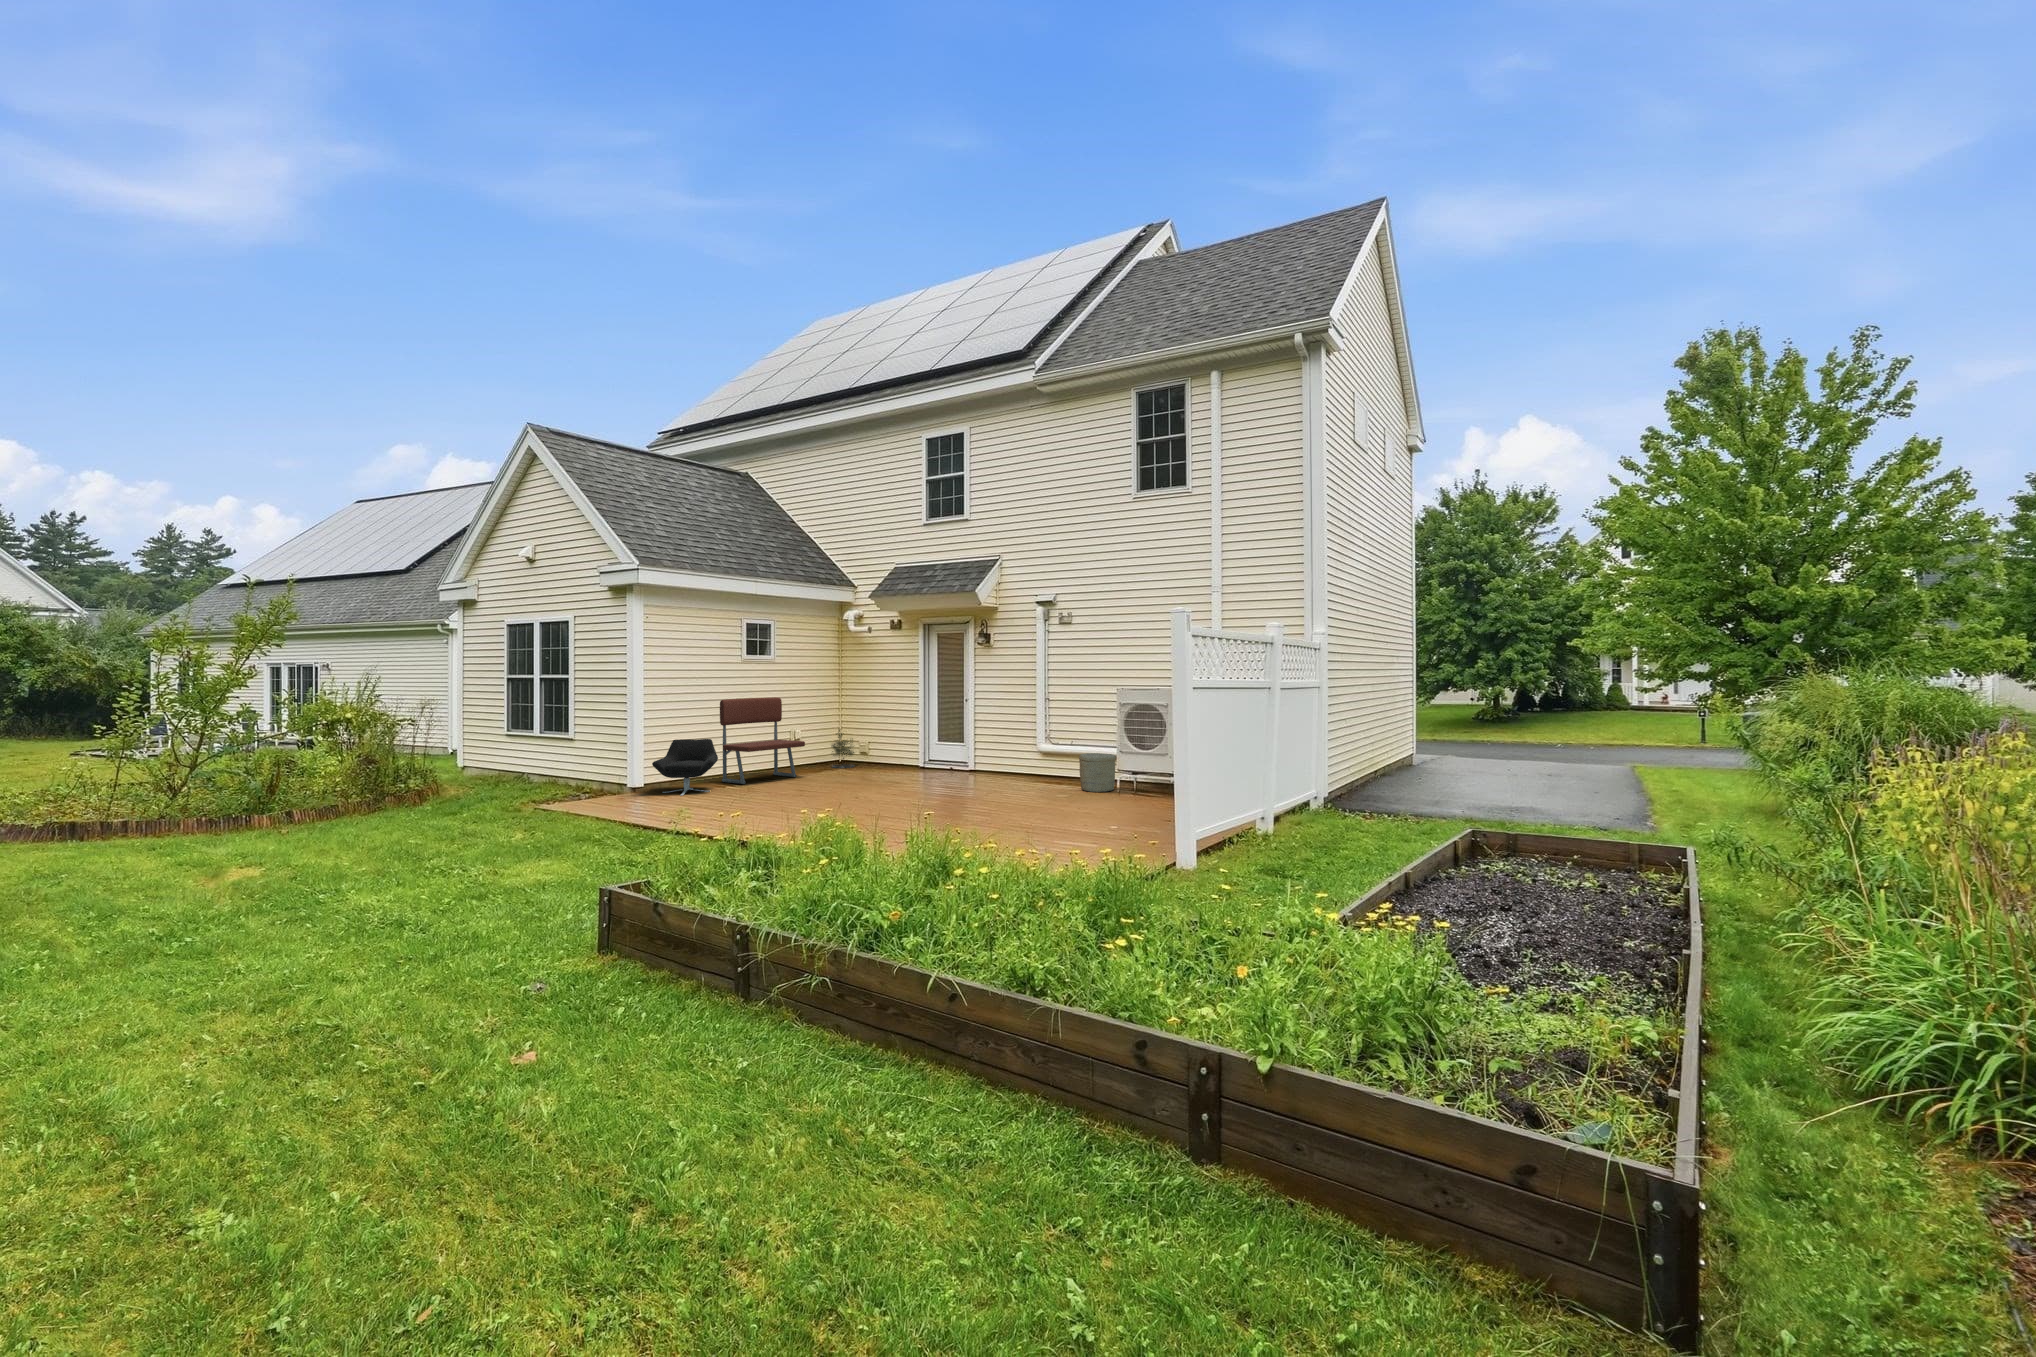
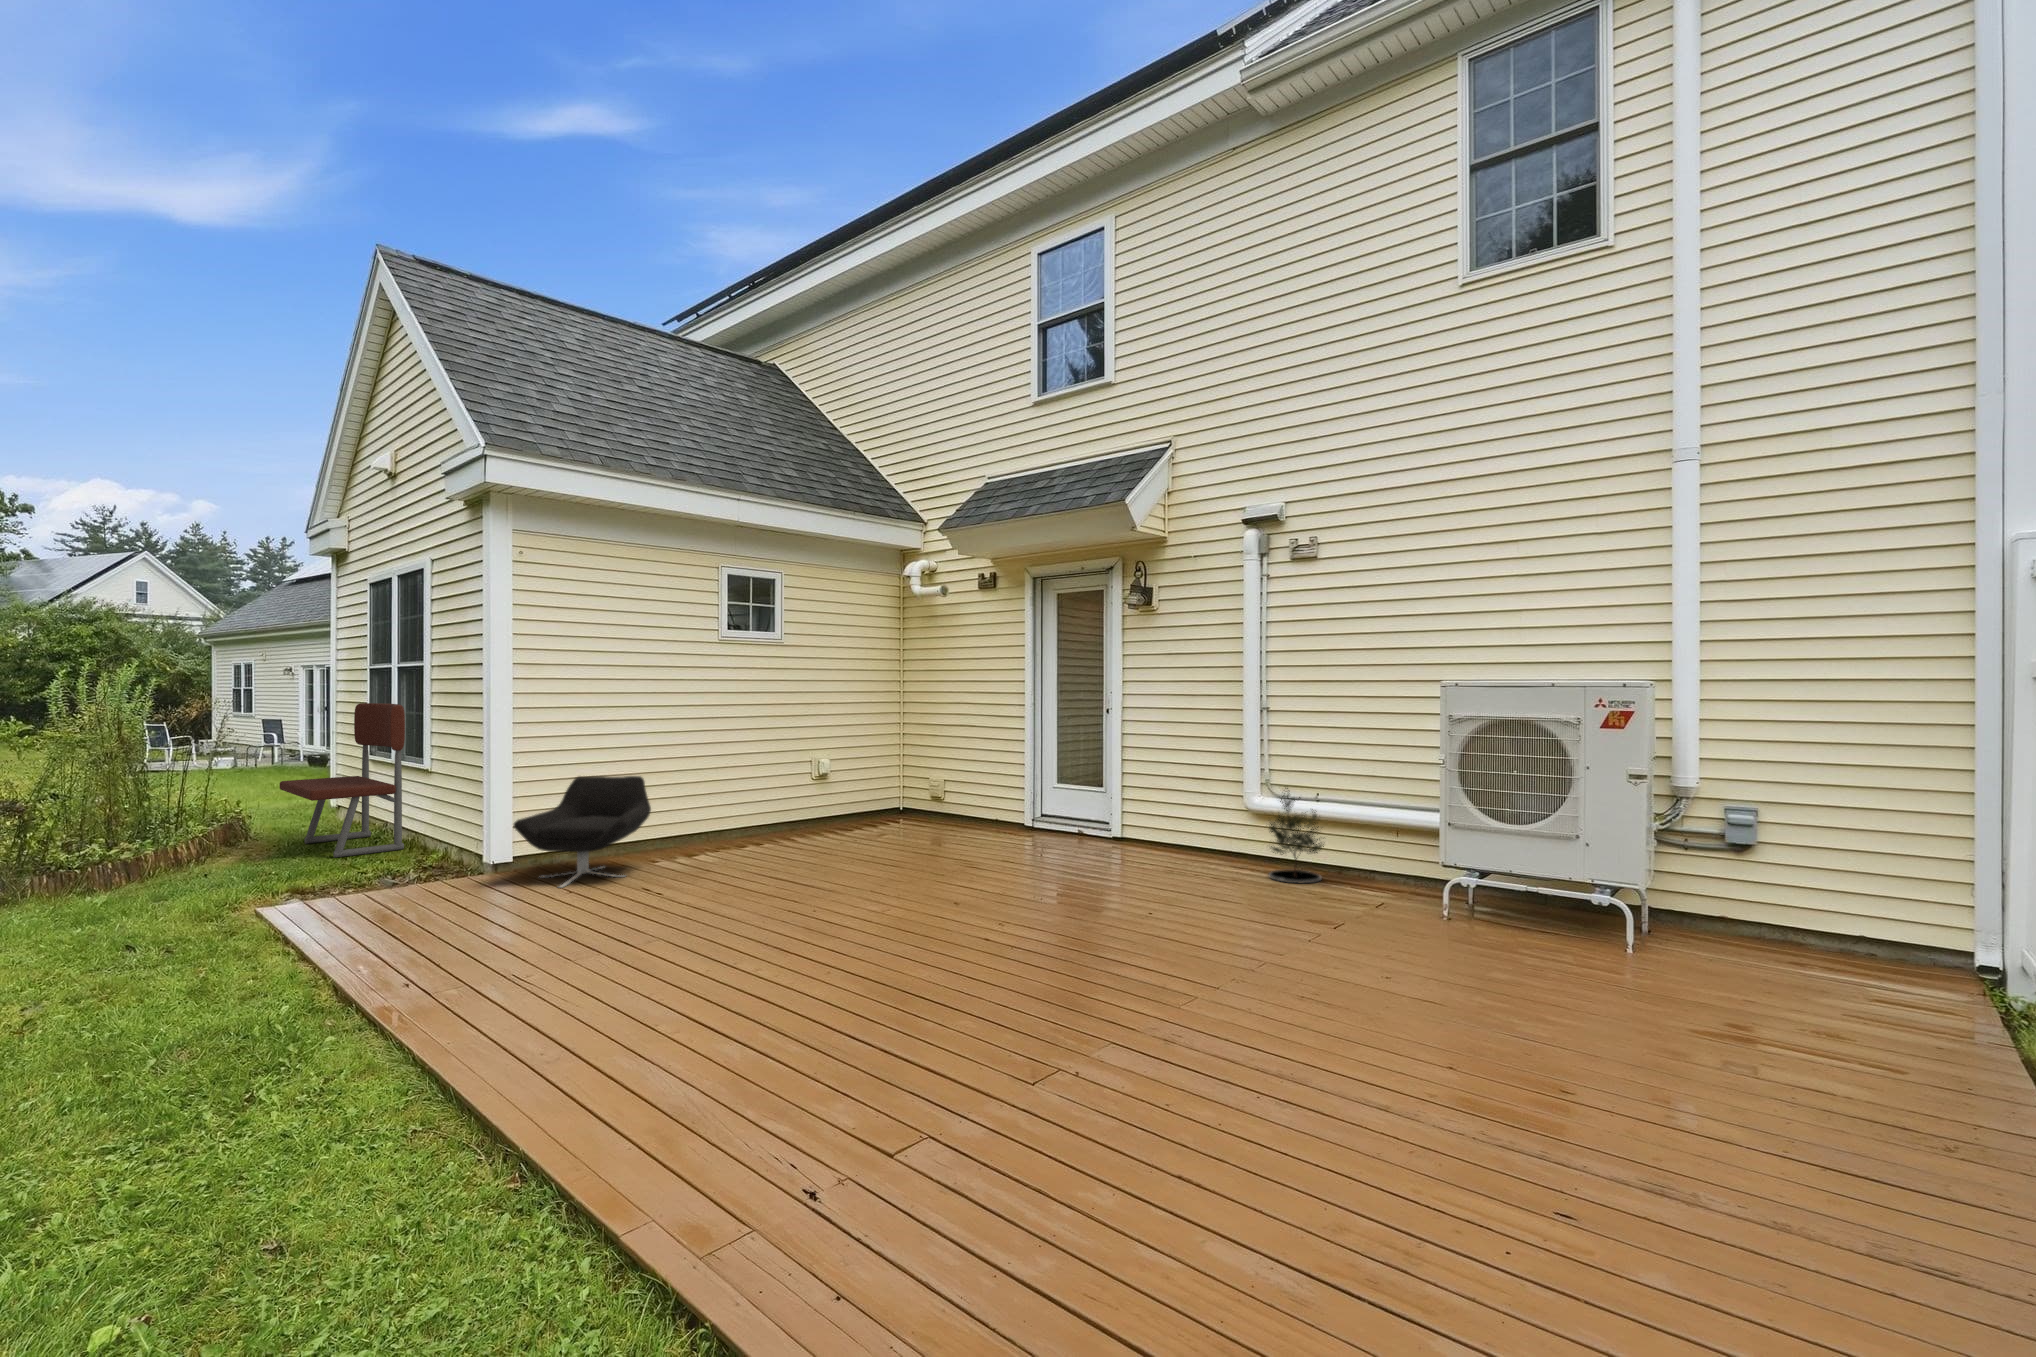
bench: present [720,697,805,784] -> present [280,703,405,857]
potted tree: present [831,730,854,768] -> present [1269,788,1324,884]
woven basket: present [1079,753,1116,792] -> none [1349,821,1434,910]

